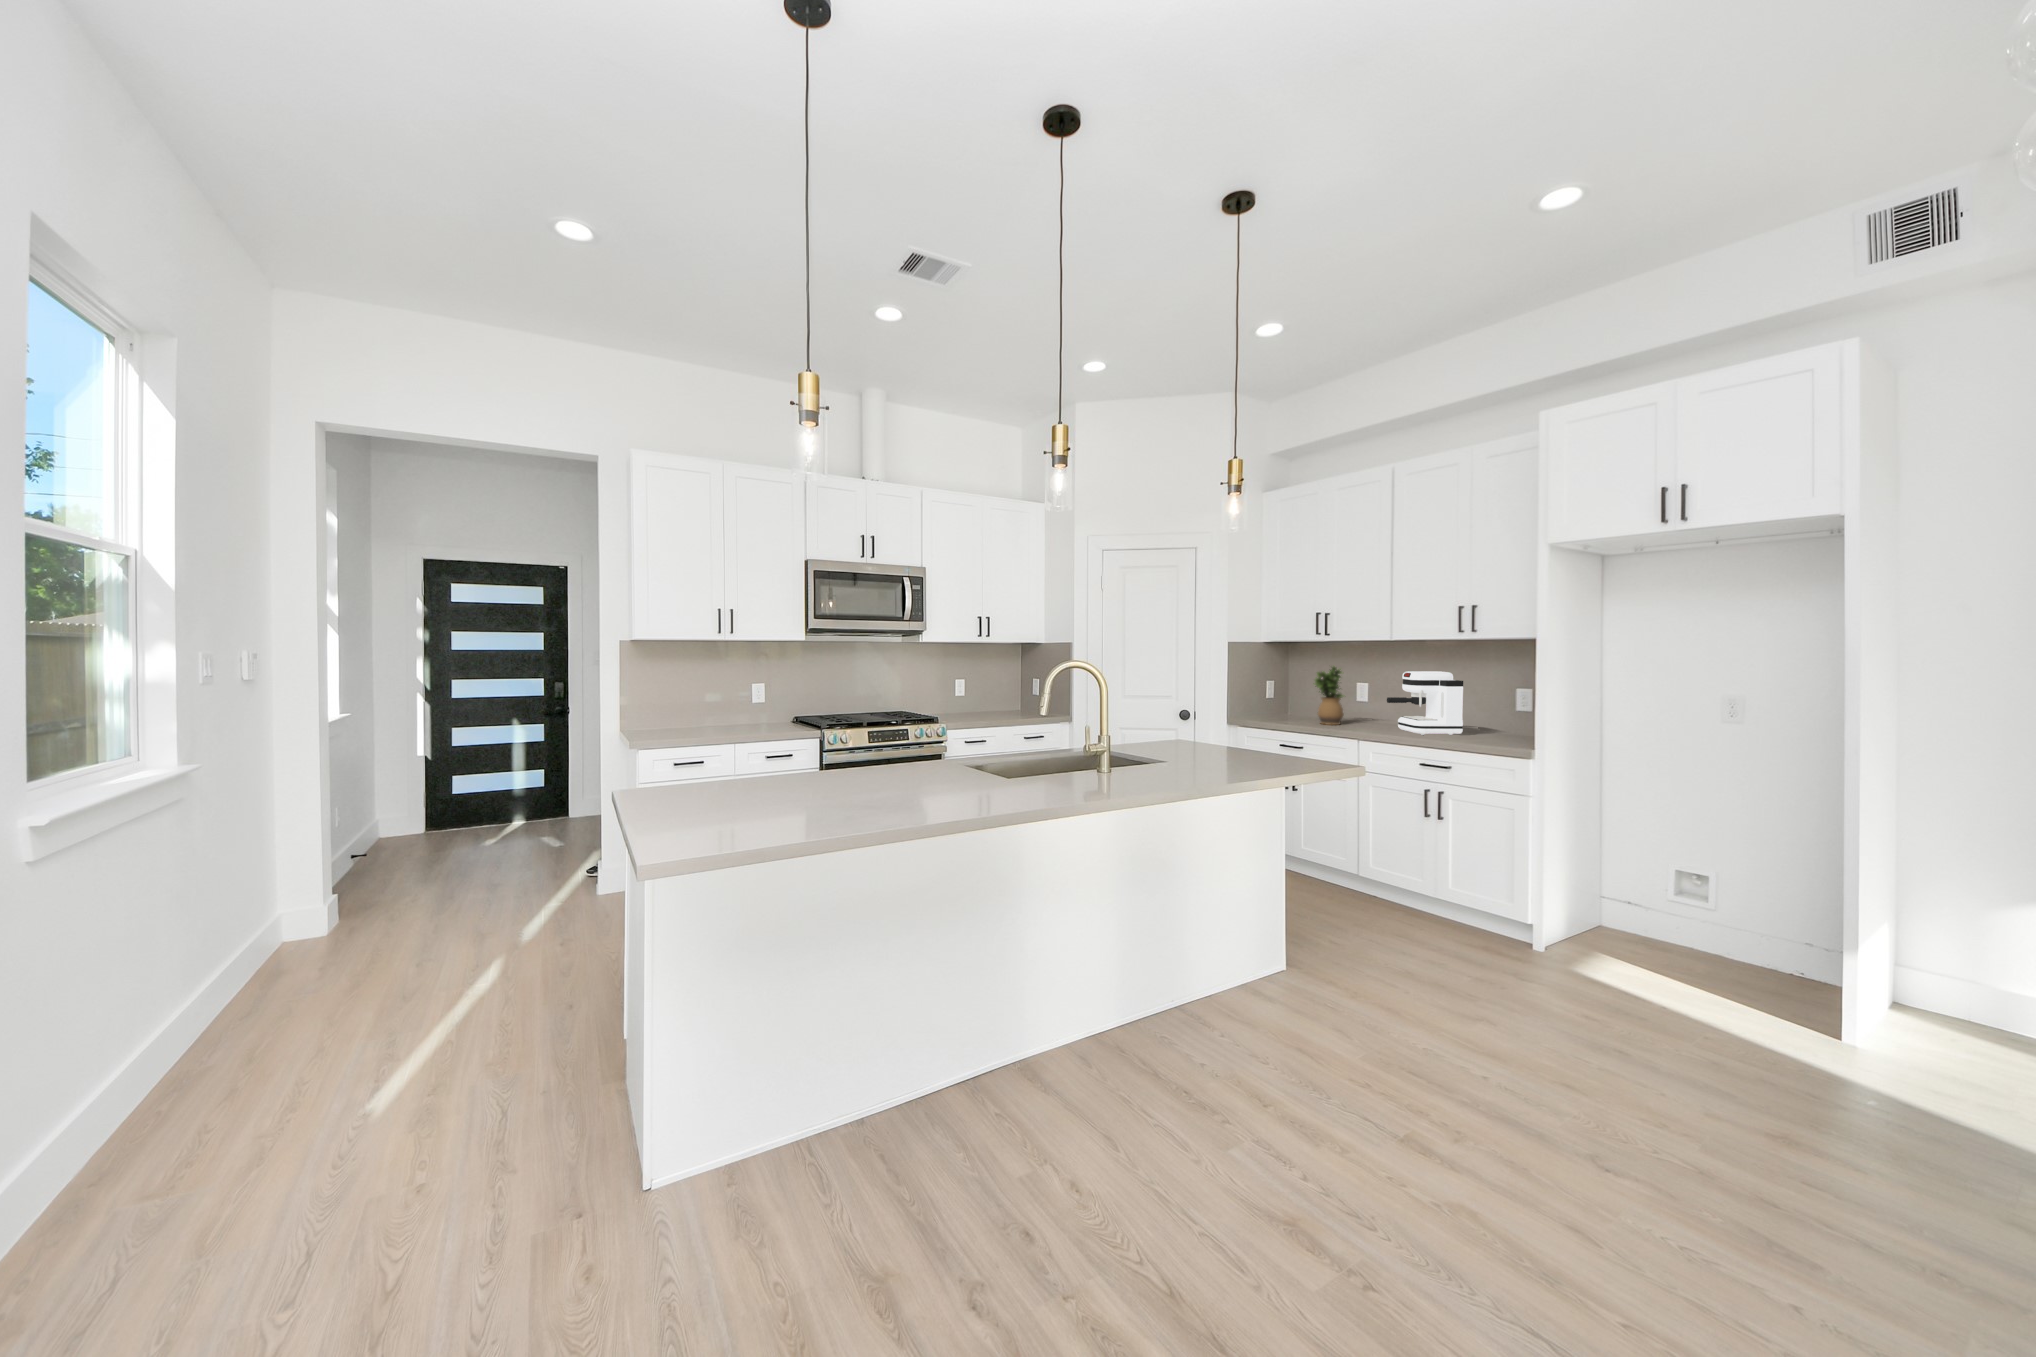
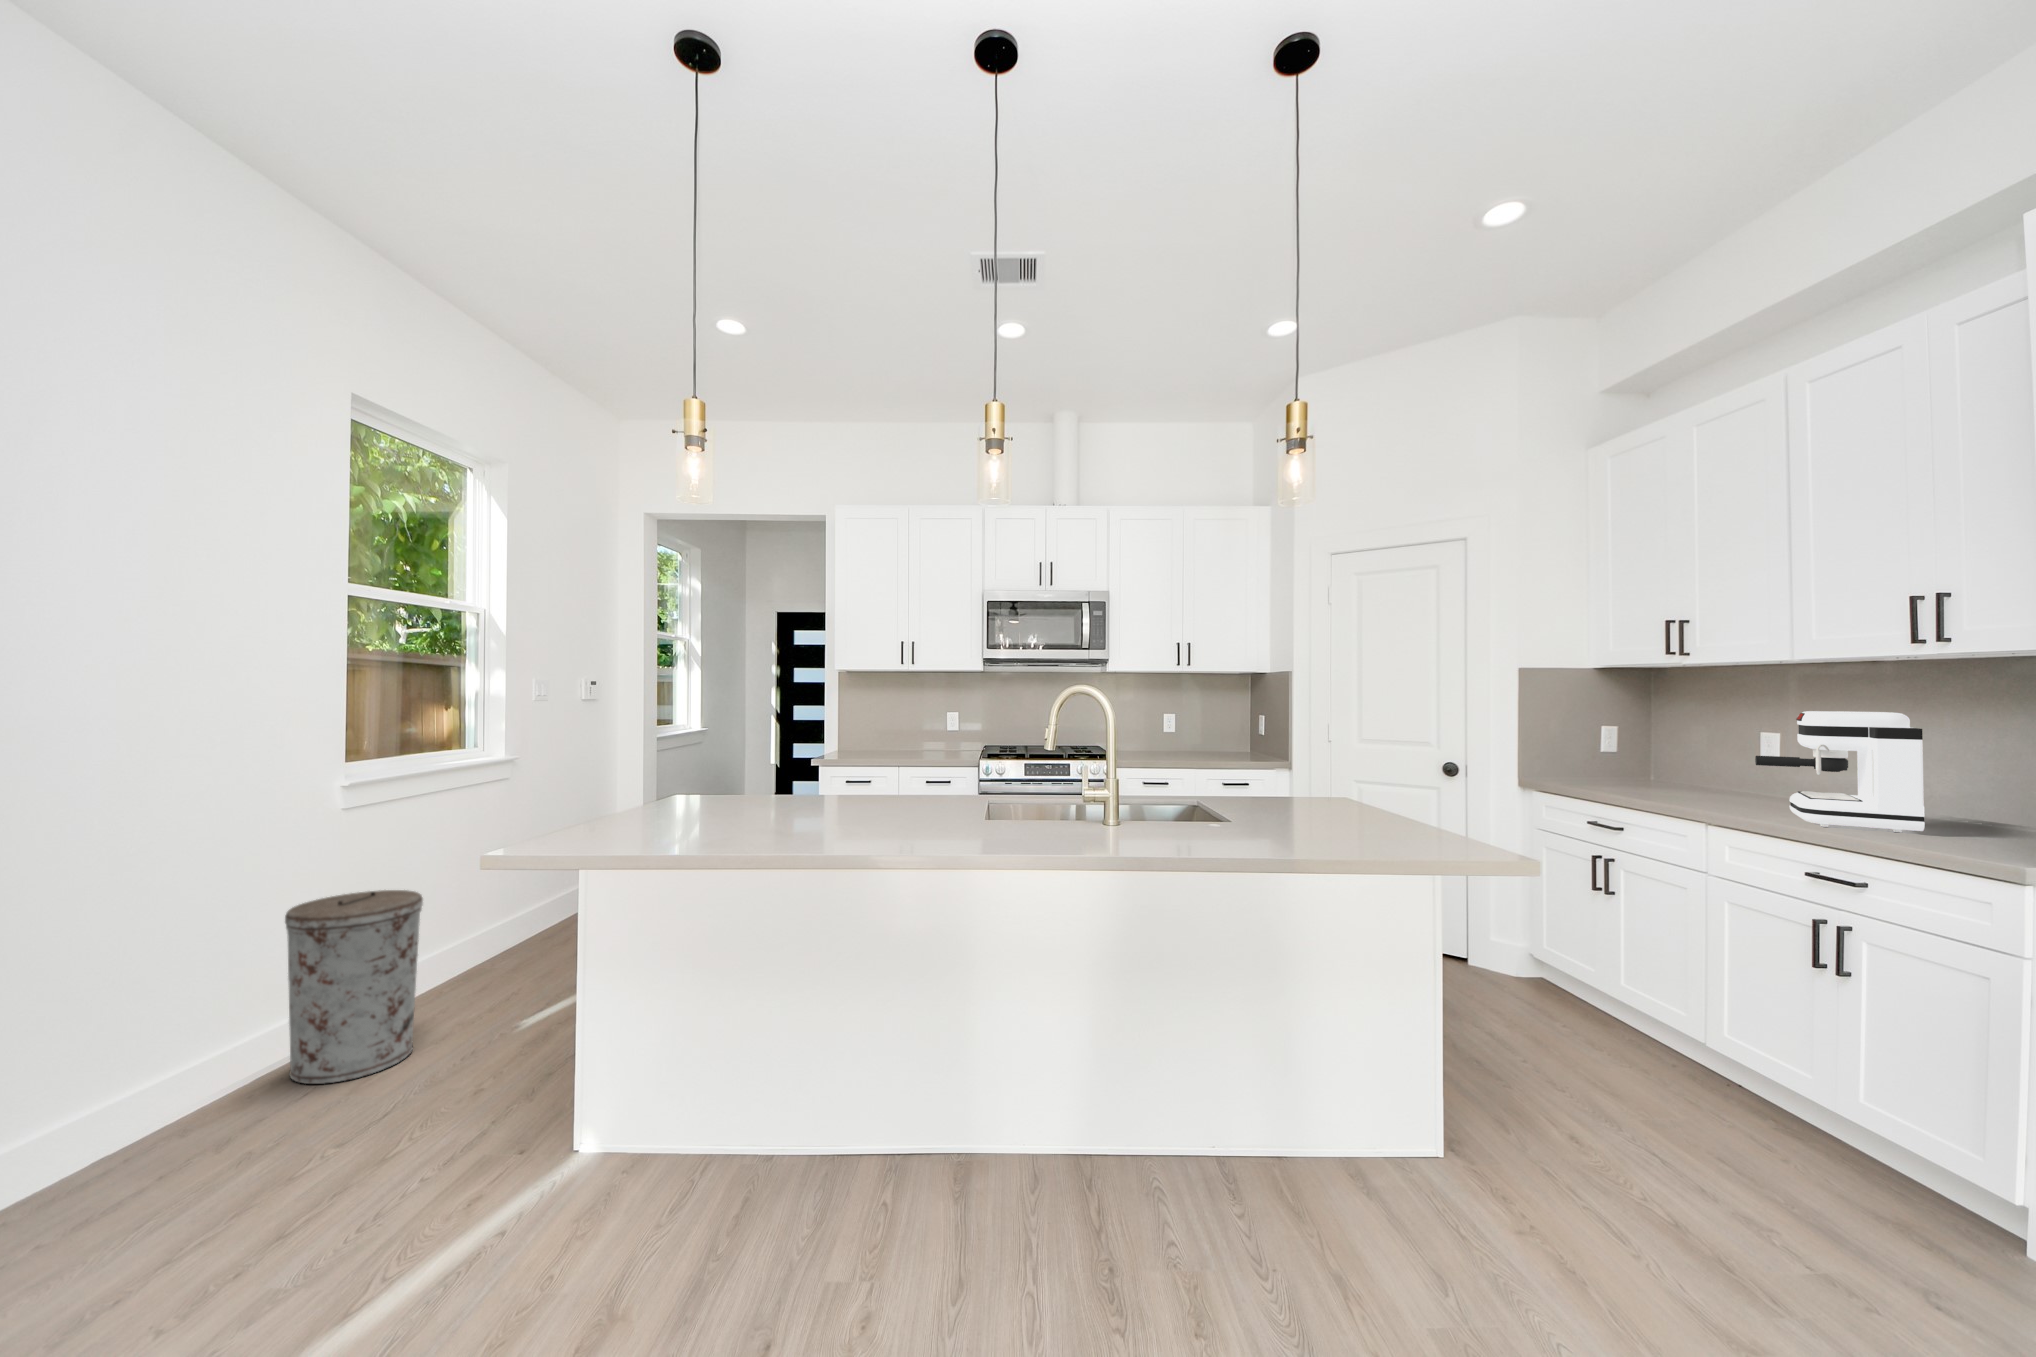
potted plant: present [1315,666,1344,725] -> none [1643,702,1709,800]
trash can: none [189,958,386,1241] -> present [285,890,423,1084]

